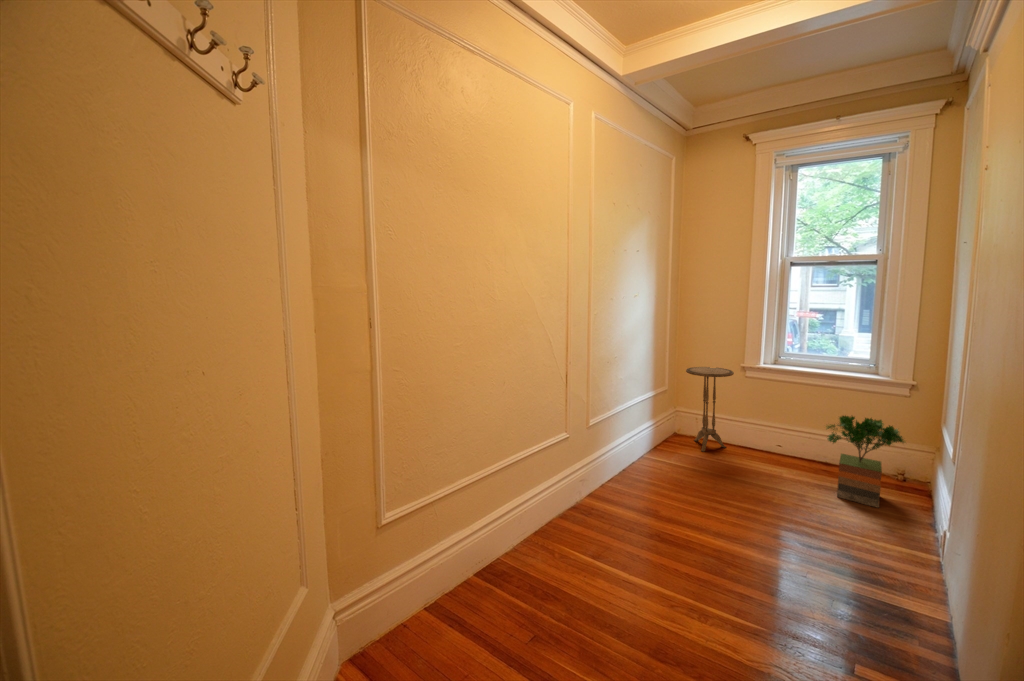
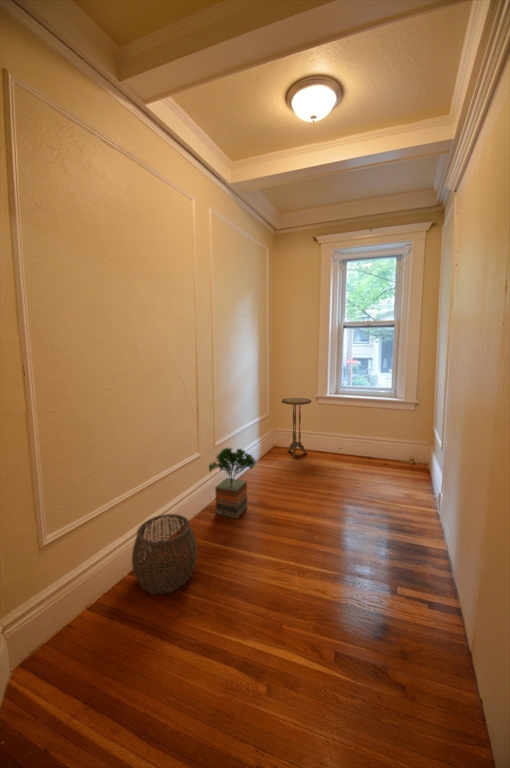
potted tree: present [826,416,904,508] -> present [209,448,256,519]
woven basket: none [476,509,557,616] -> present [132,514,197,594]

